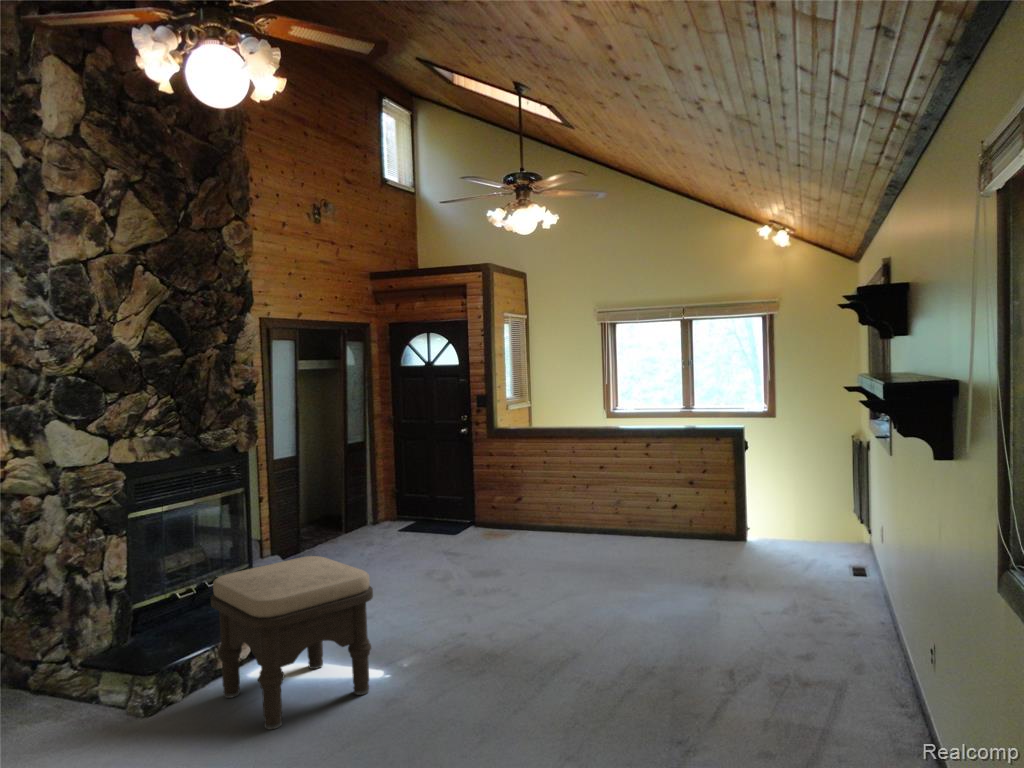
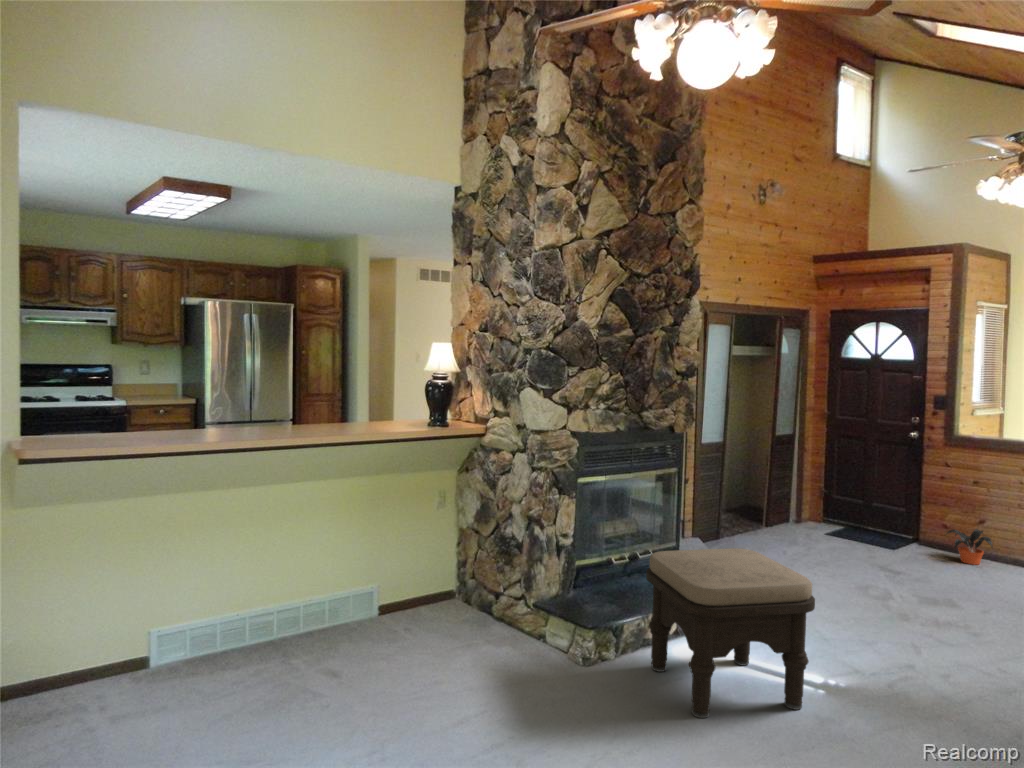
potted plant: none [493,505,528,535] -> present [947,529,992,565]

